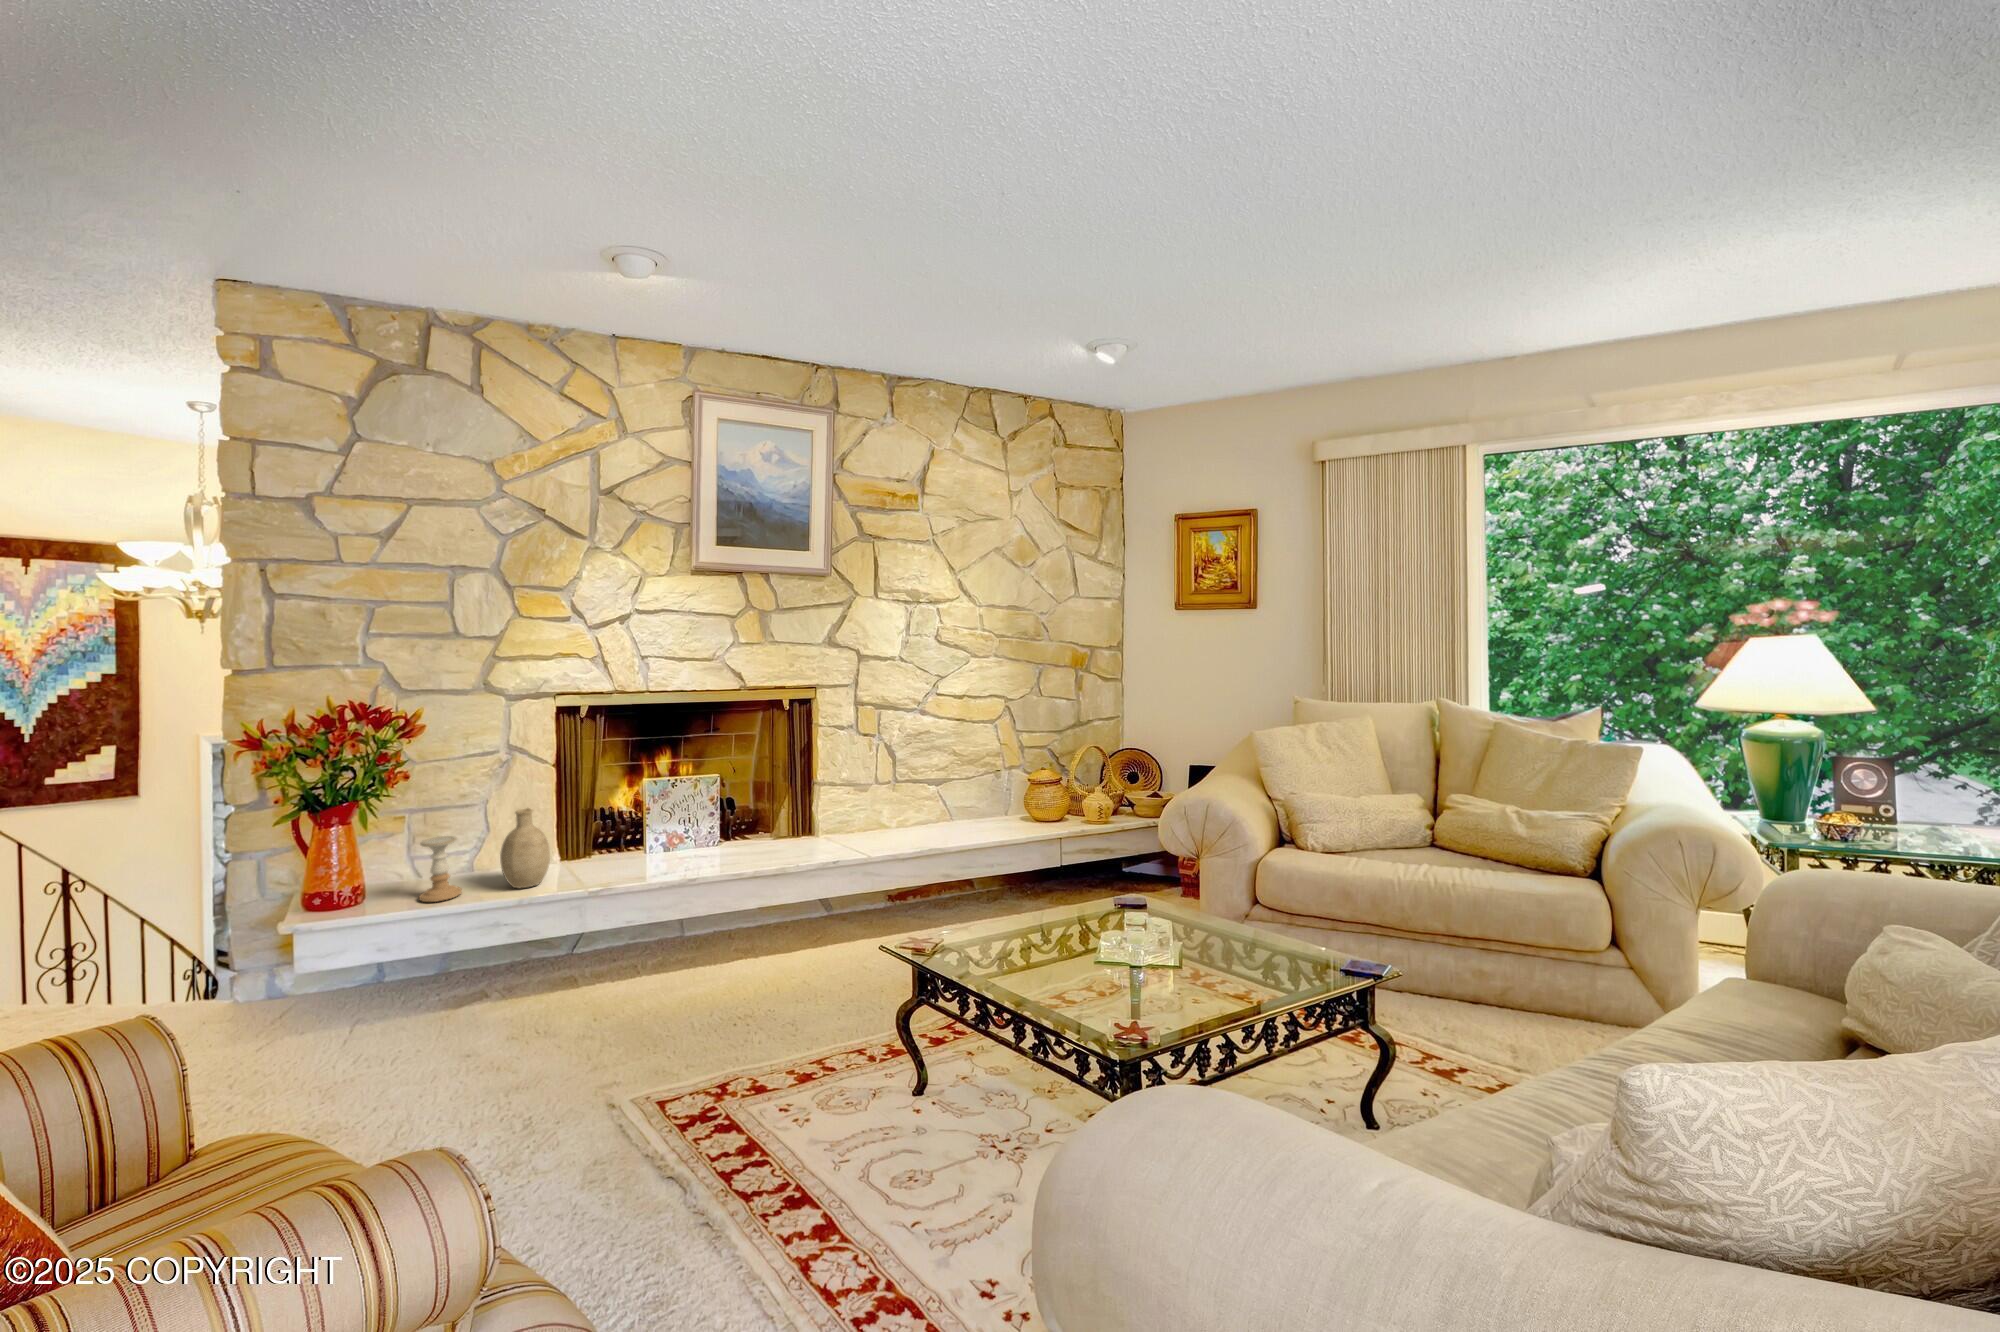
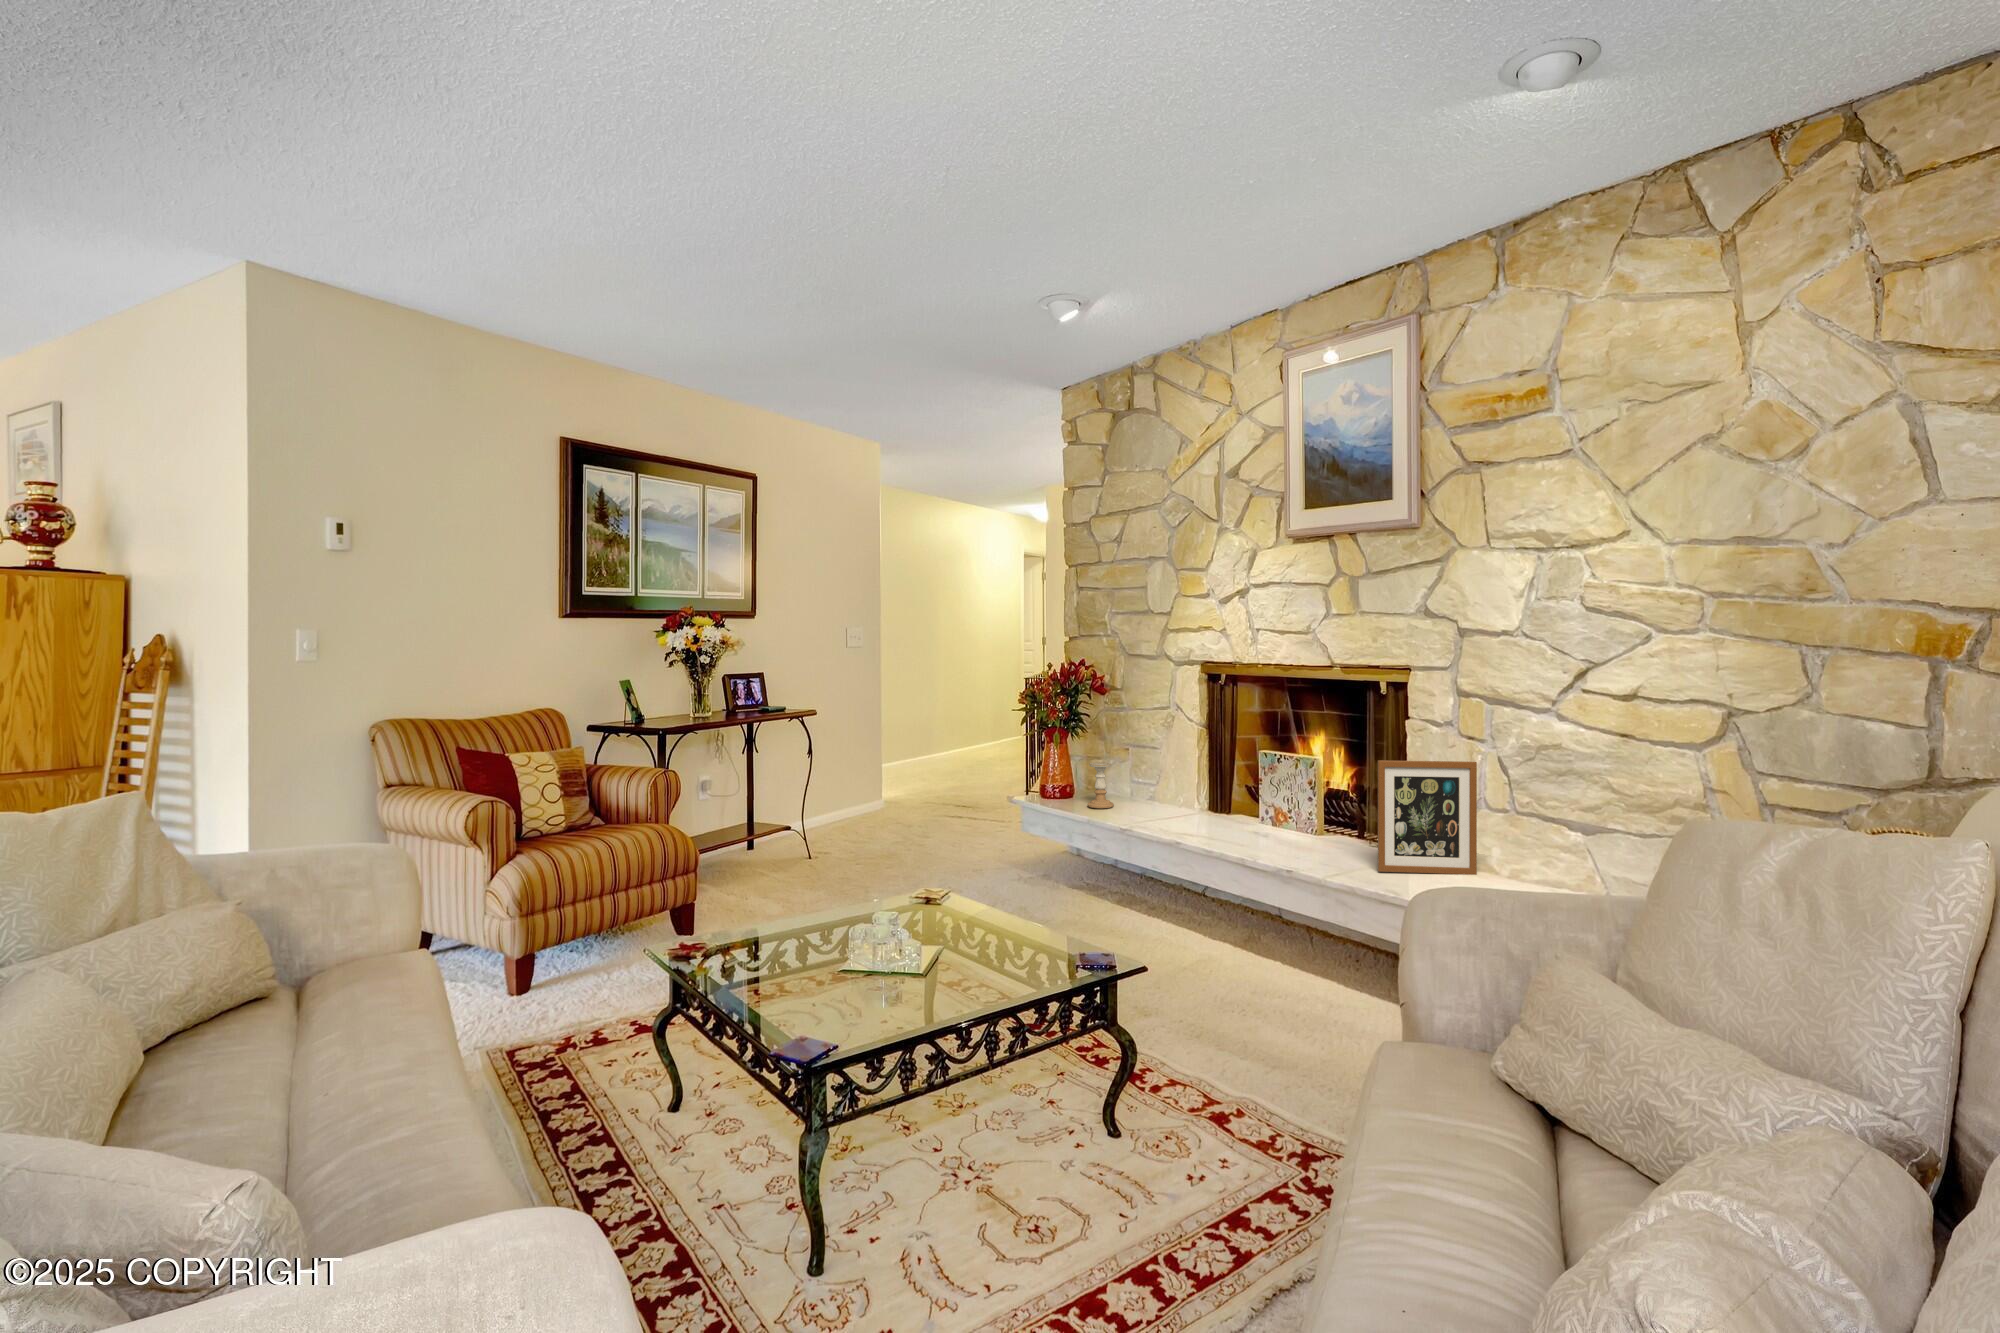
picture frame: none [845,754,886,854] -> present [1378,760,1477,875]
decorative vase: present [500,808,550,888] -> none [1126,751,1162,816]

